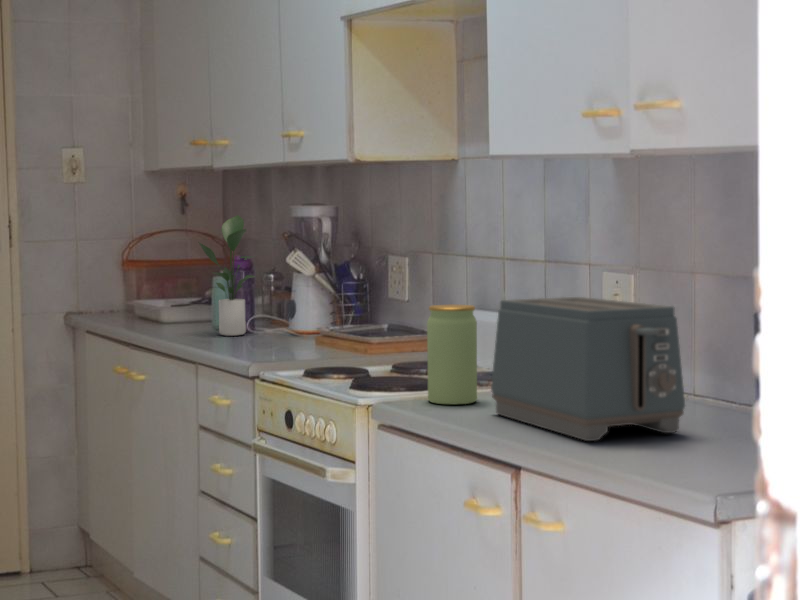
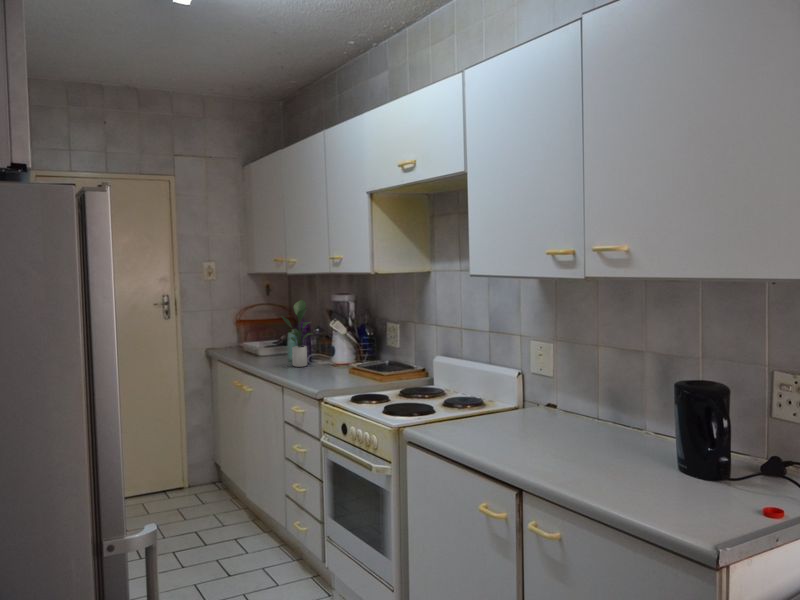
toaster: present [491,297,685,441] -> none [481,364,613,467]
jar: present [427,305,477,405] -> none [436,367,467,429]

